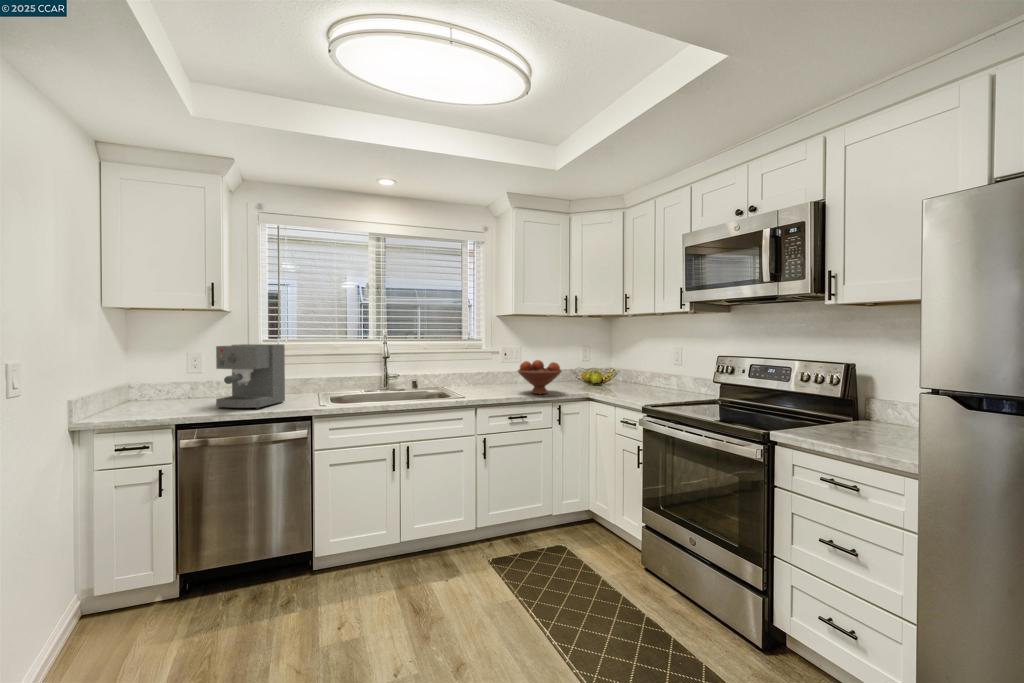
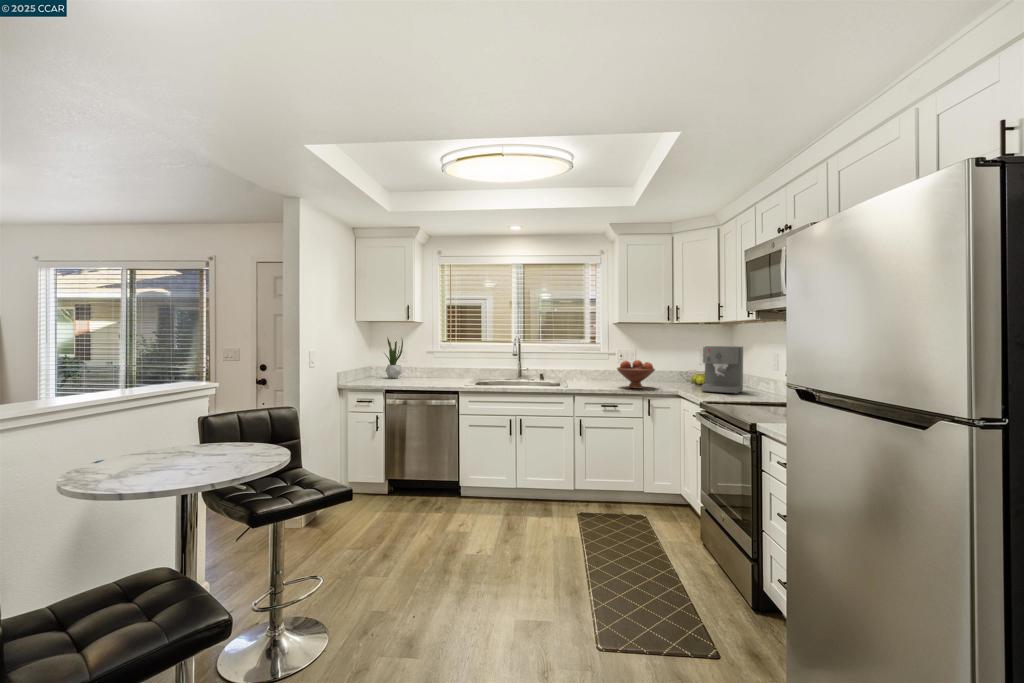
potted plant: none [154,334,191,400] -> present [385,338,403,378]
coffee maker: present [216,344,285,409] -> present [701,346,743,394]

